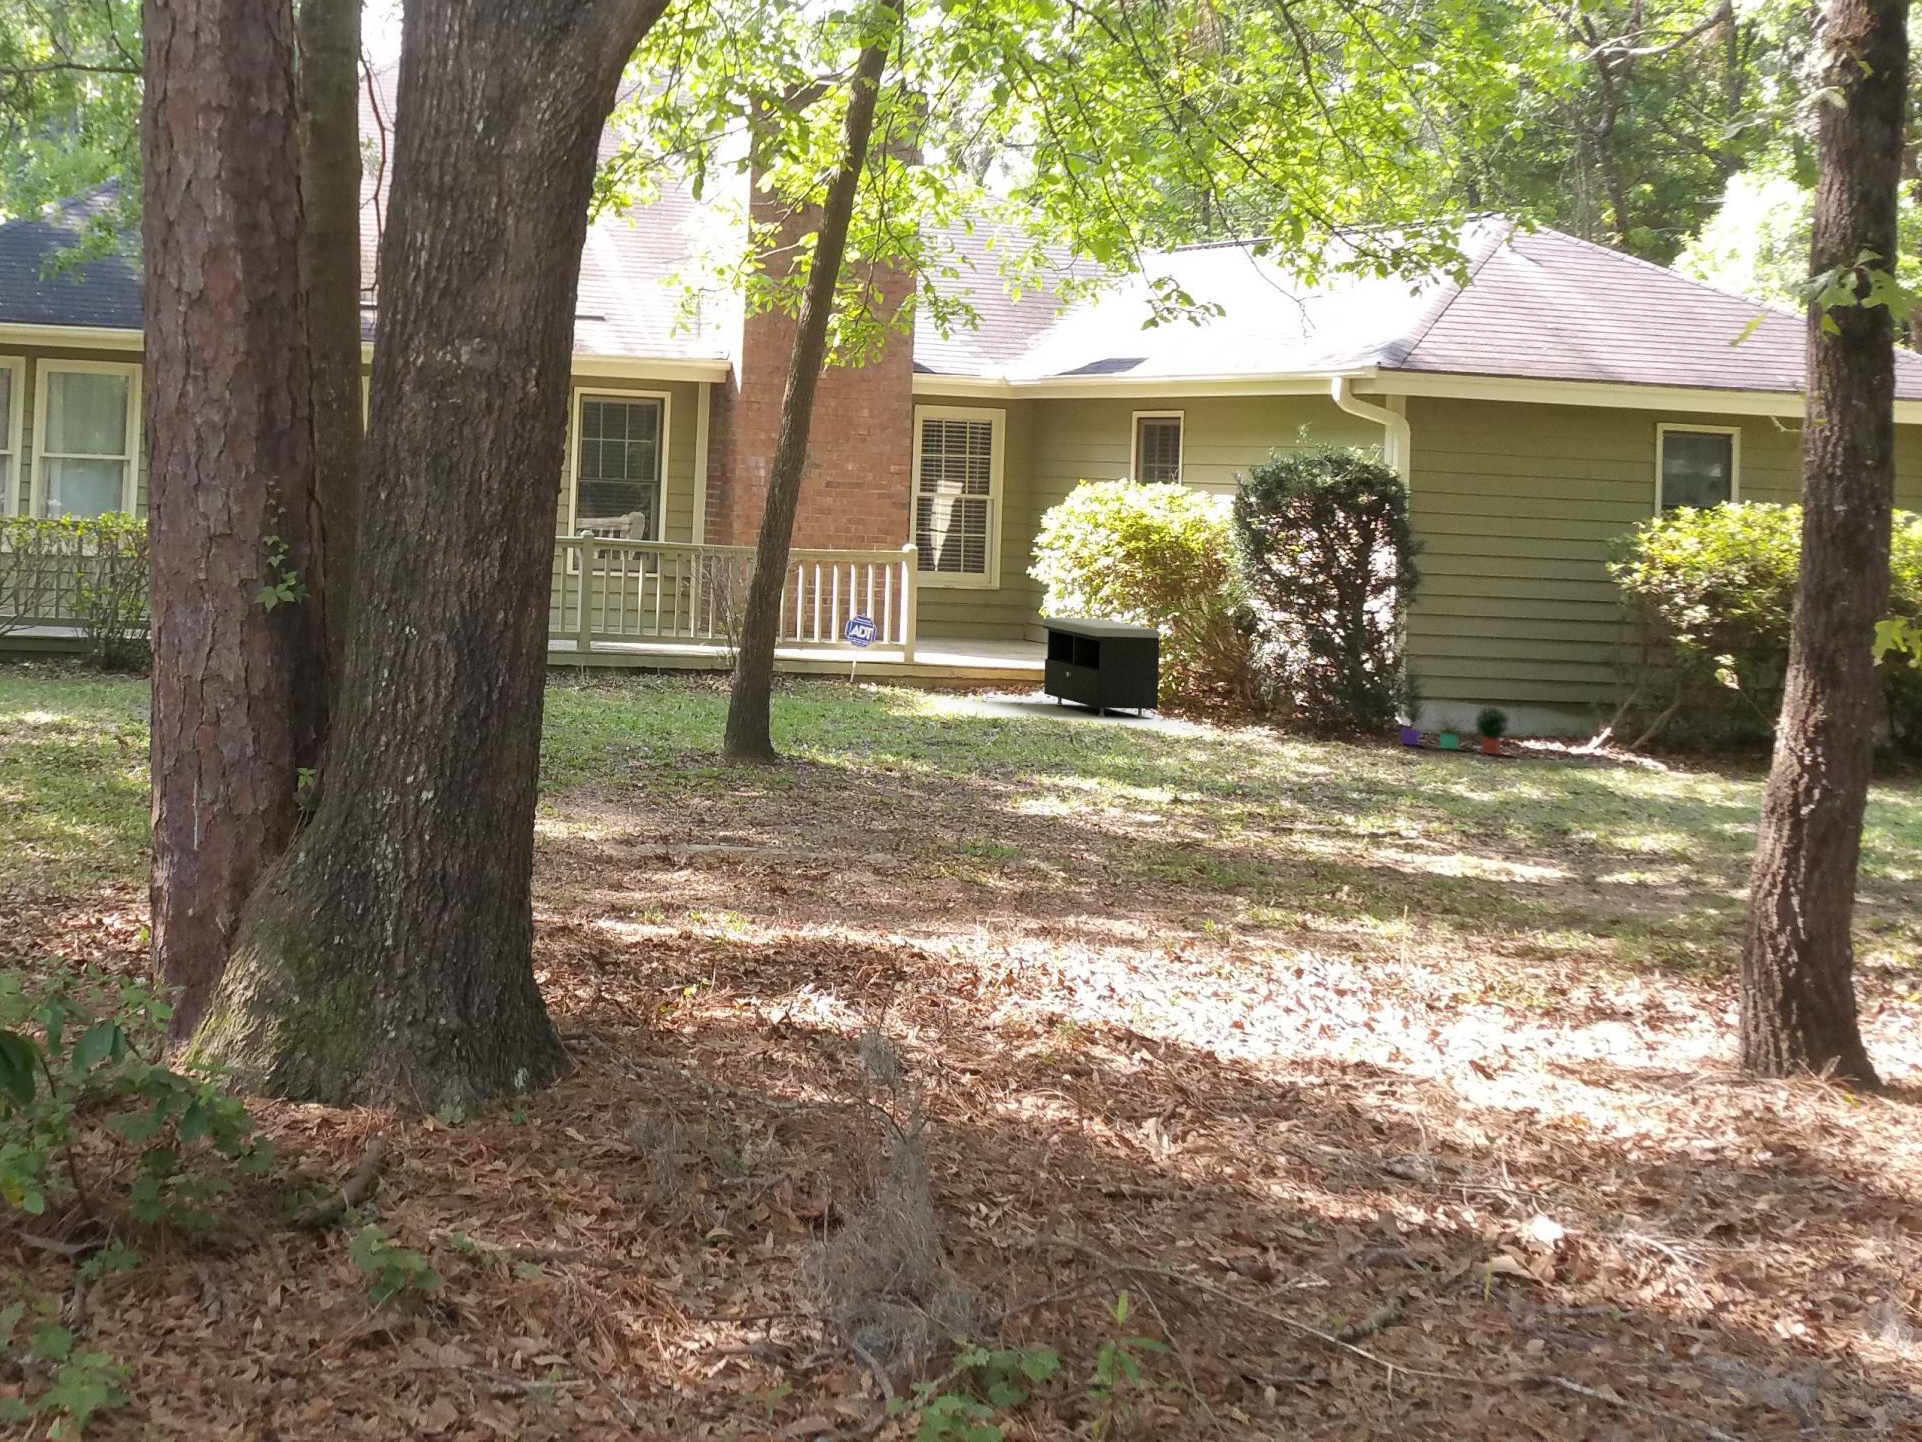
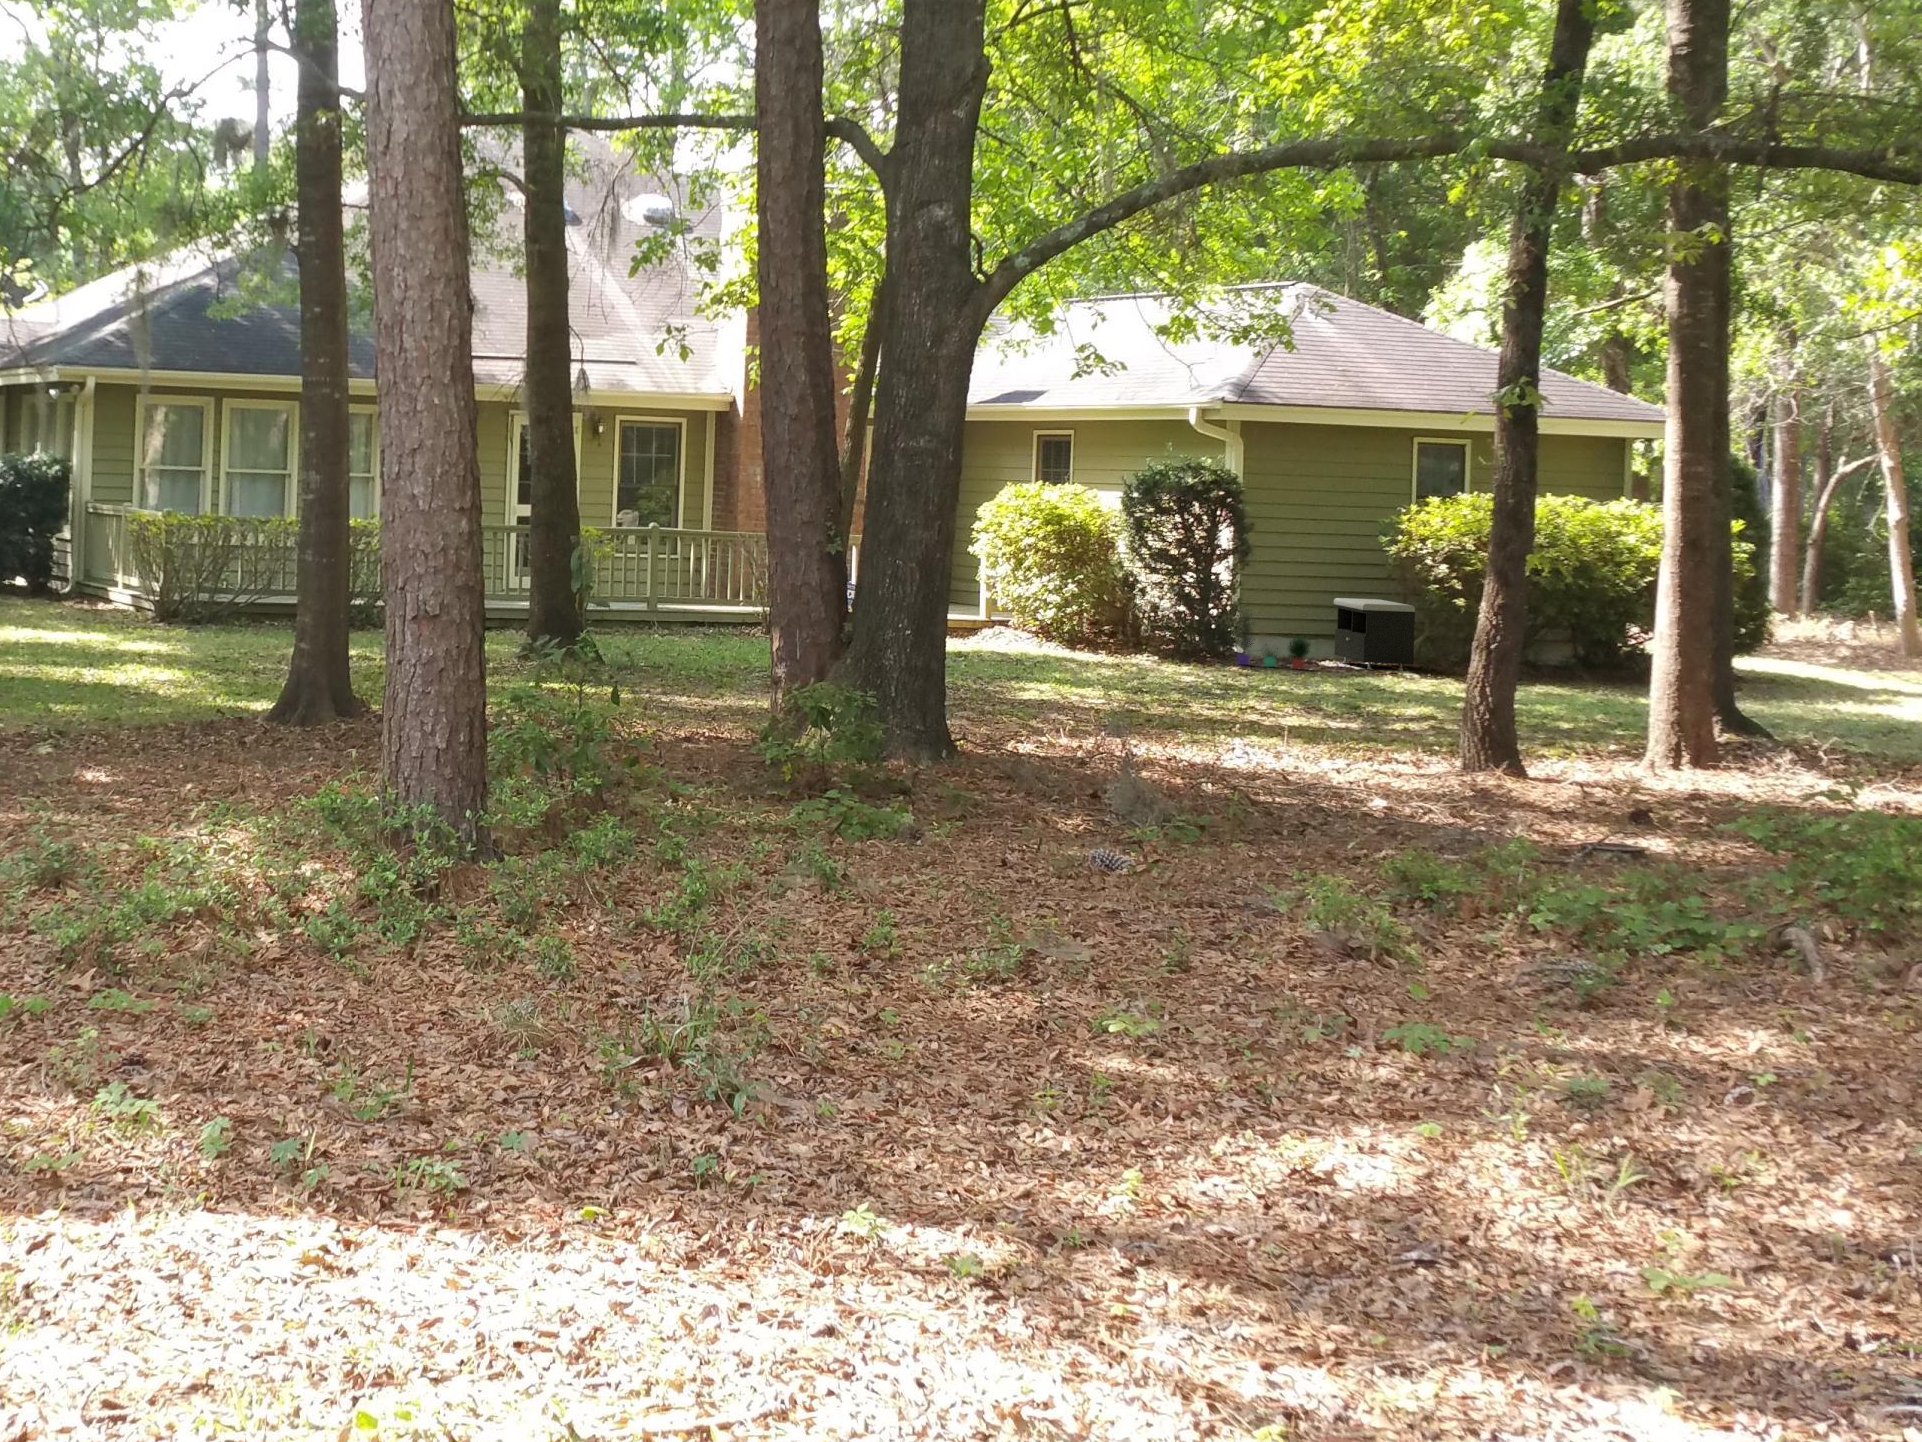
storage bench: present [1043,617,1159,717] -> present [1334,598,1415,670]

